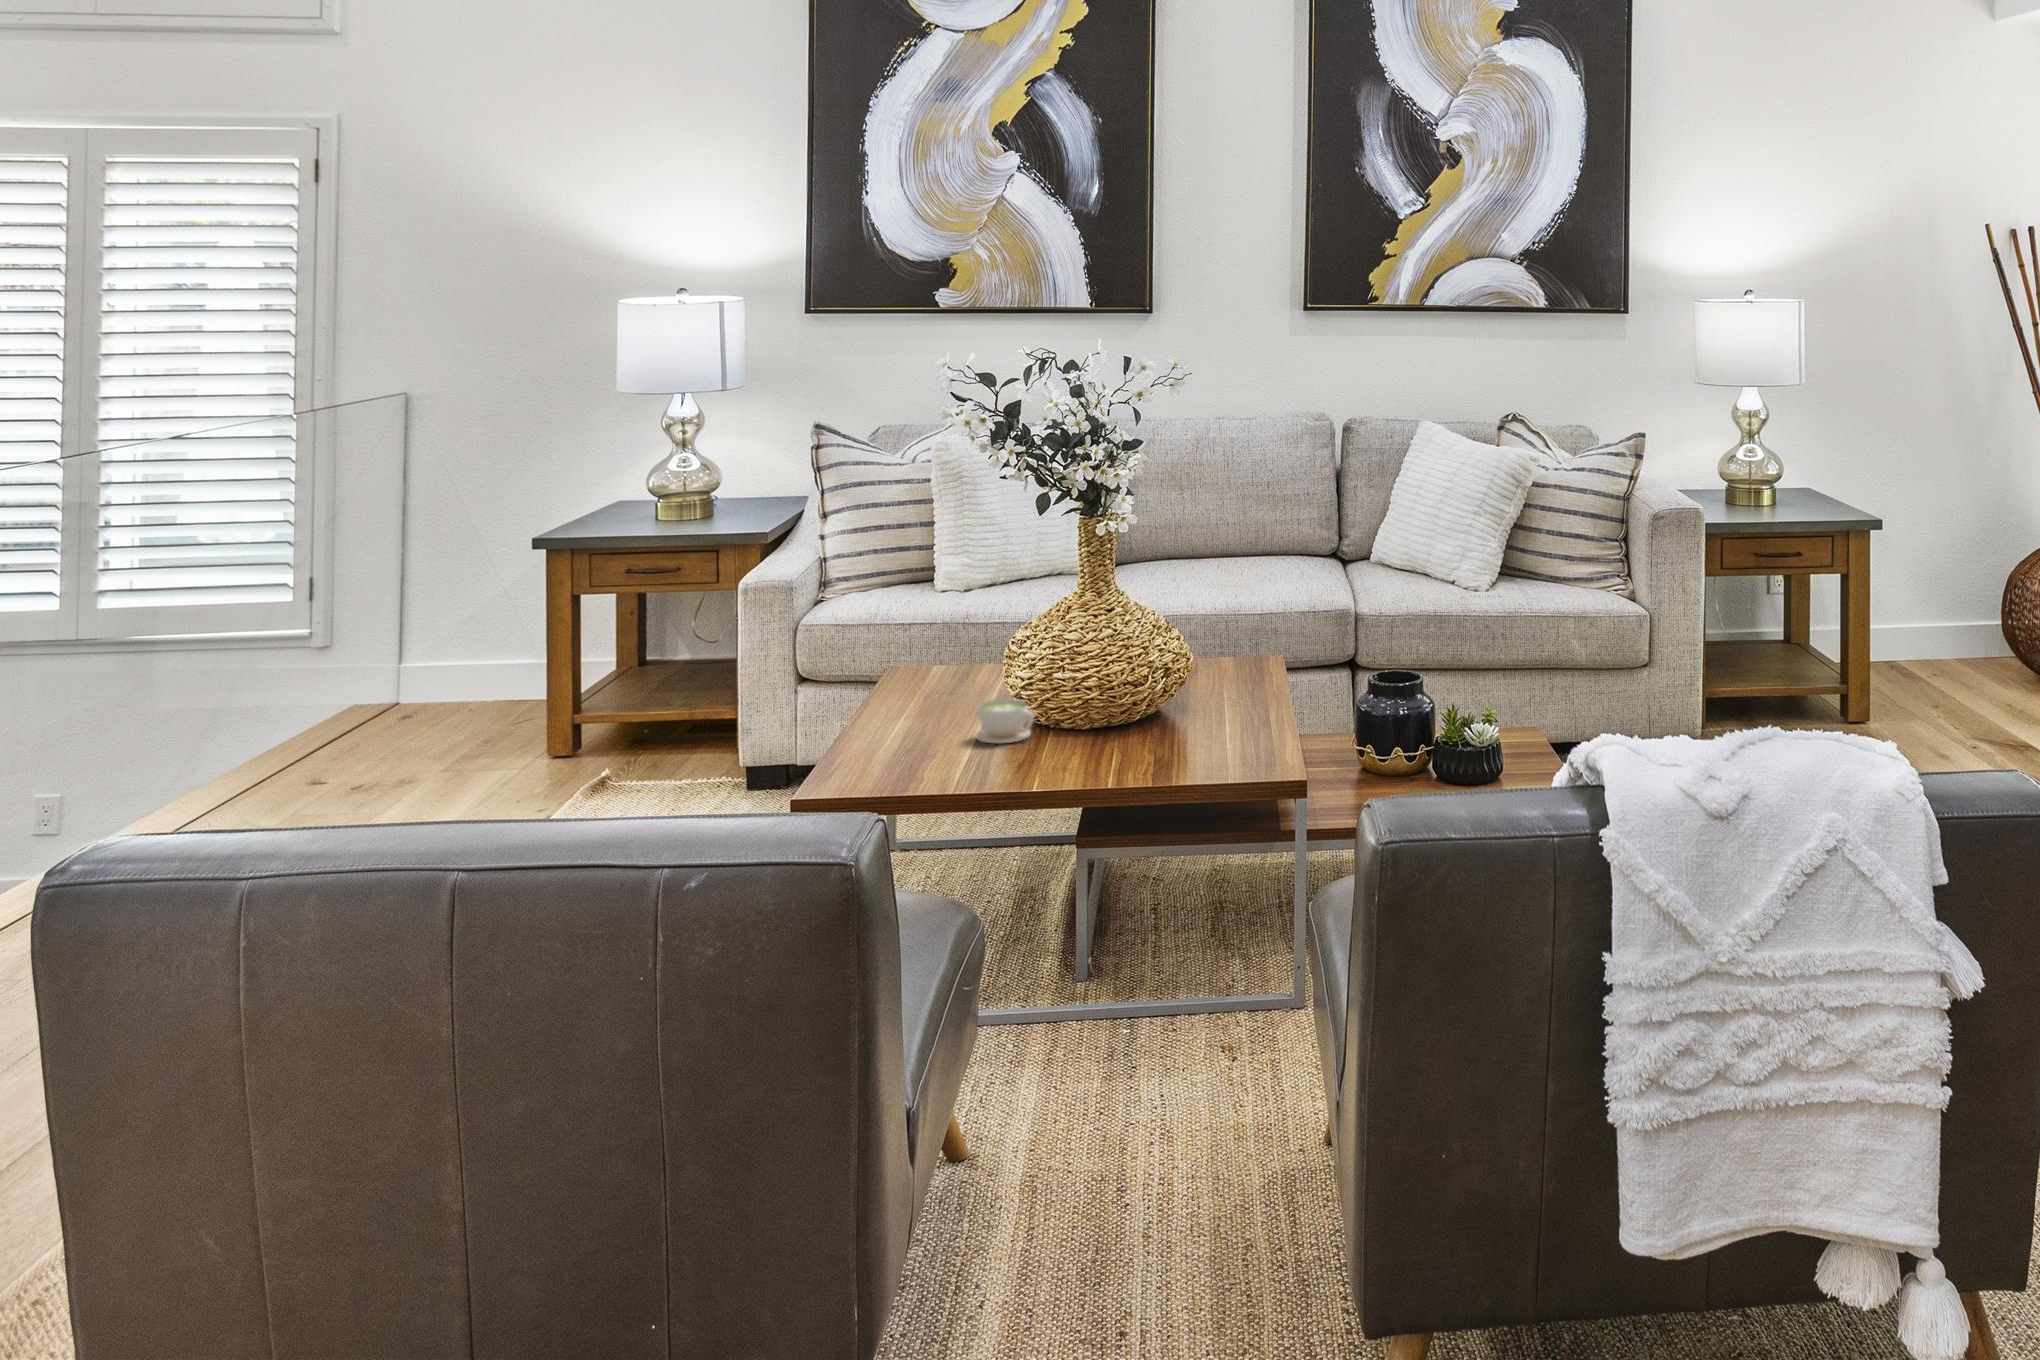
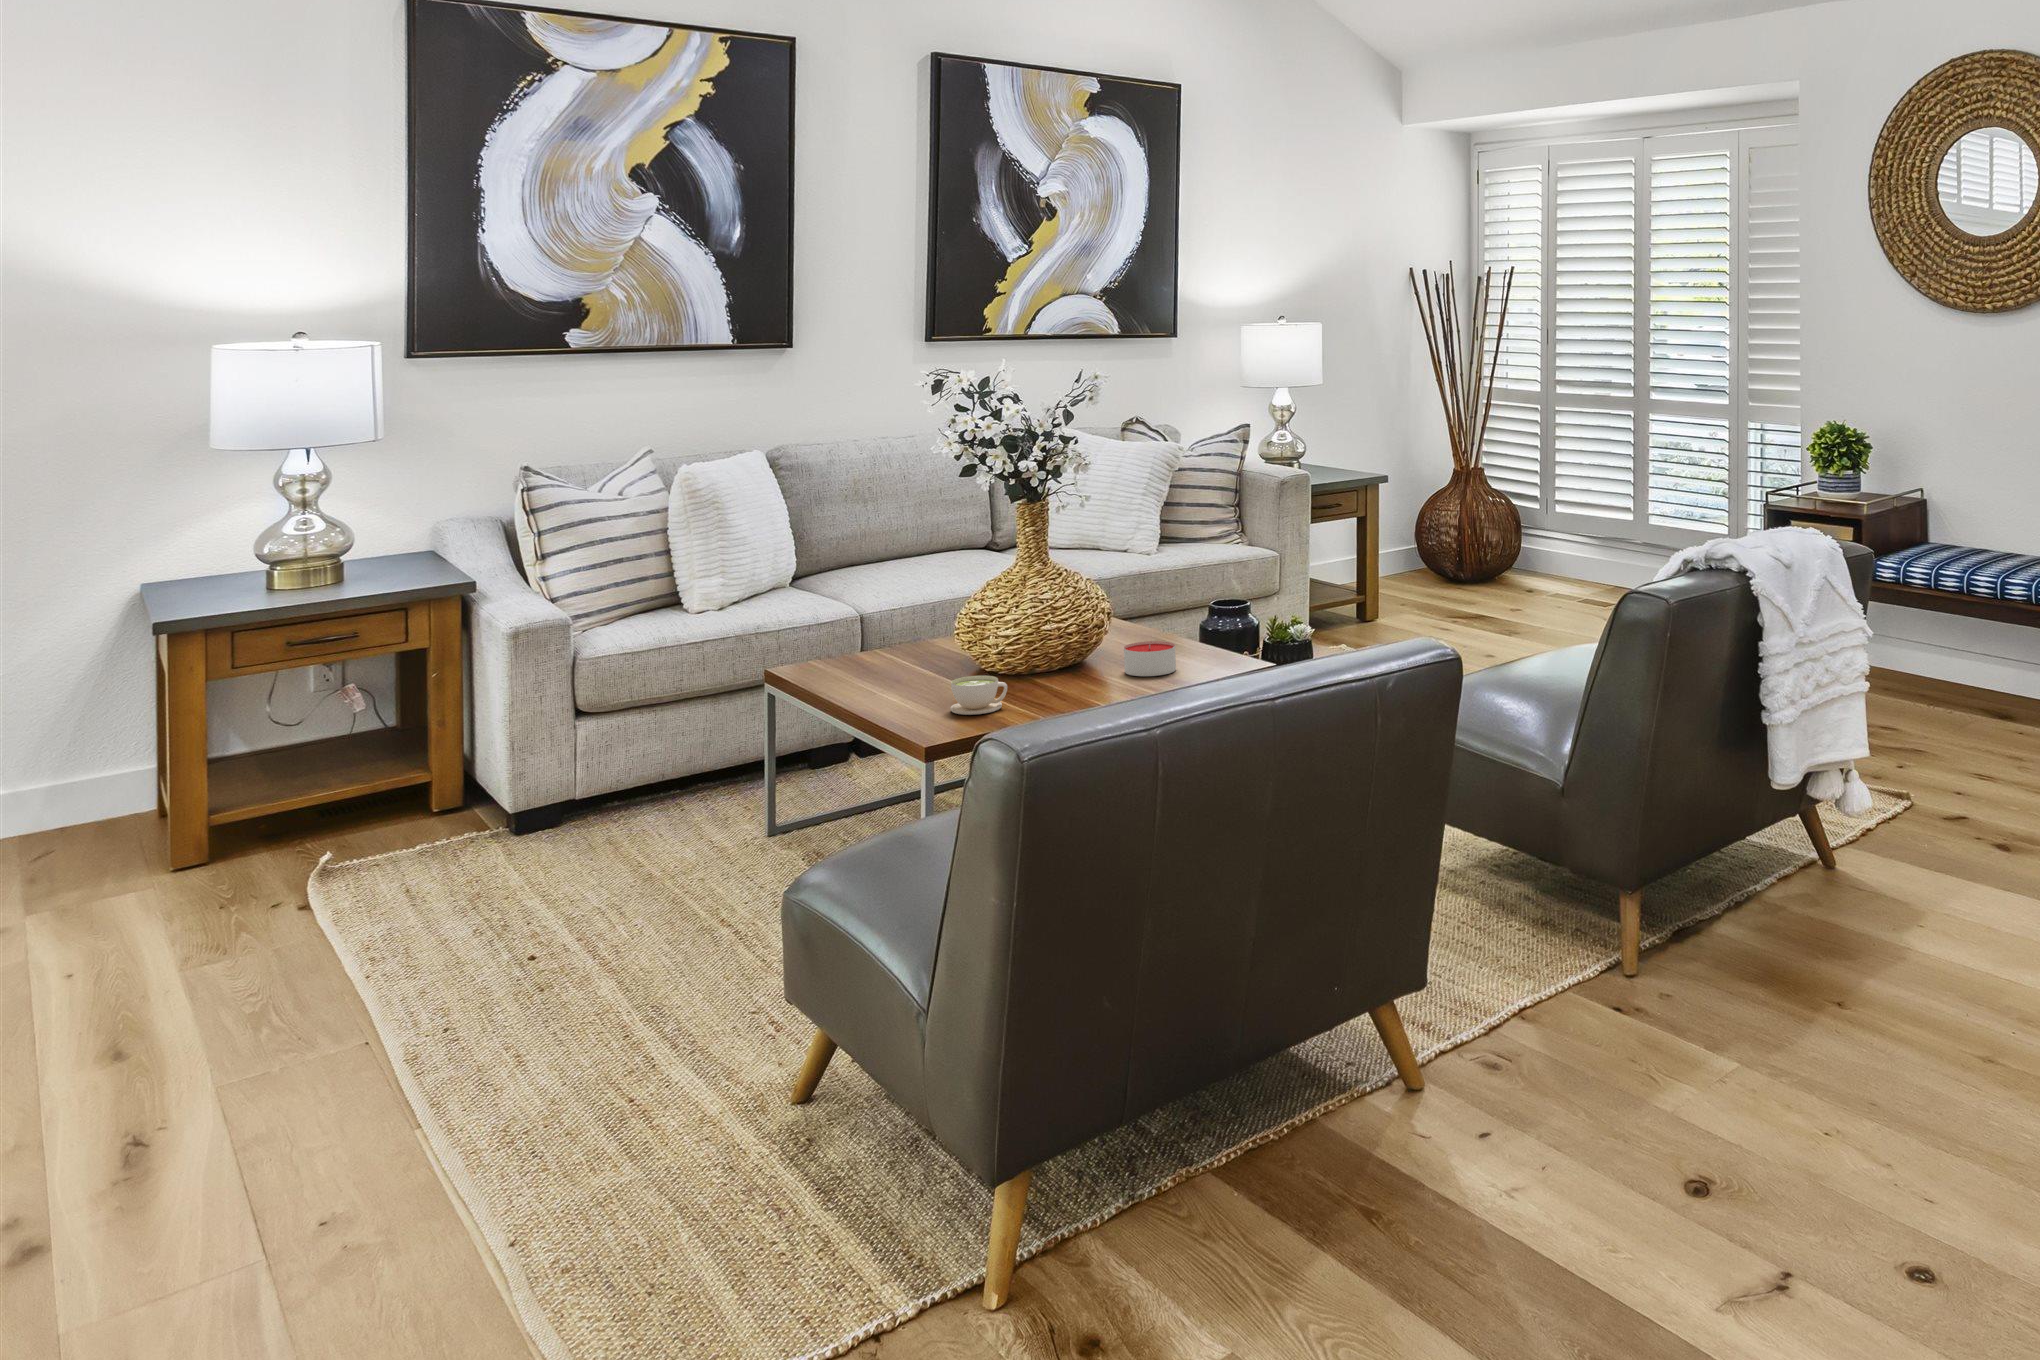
candle: none [1201,681,1261,725] -> present [1124,641,1176,676]

